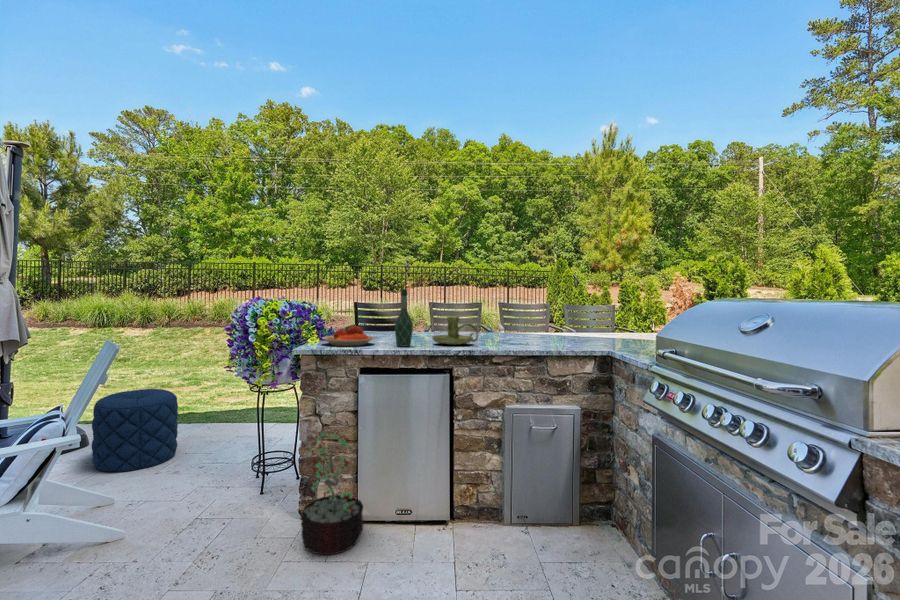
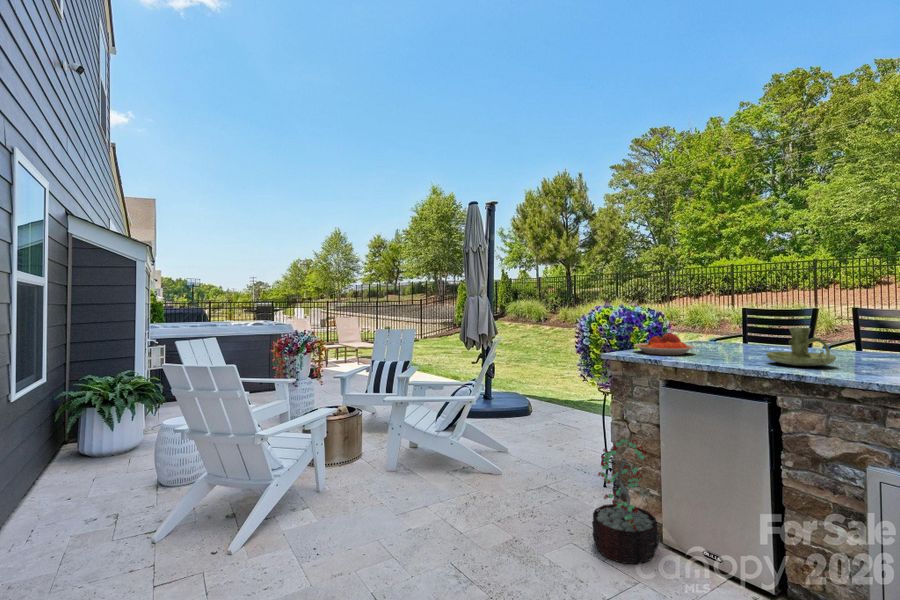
wine bottle: present [395,289,413,346] -> none [705,292,730,361]
pouf: present [92,389,178,472] -> none [520,378,578,440]

